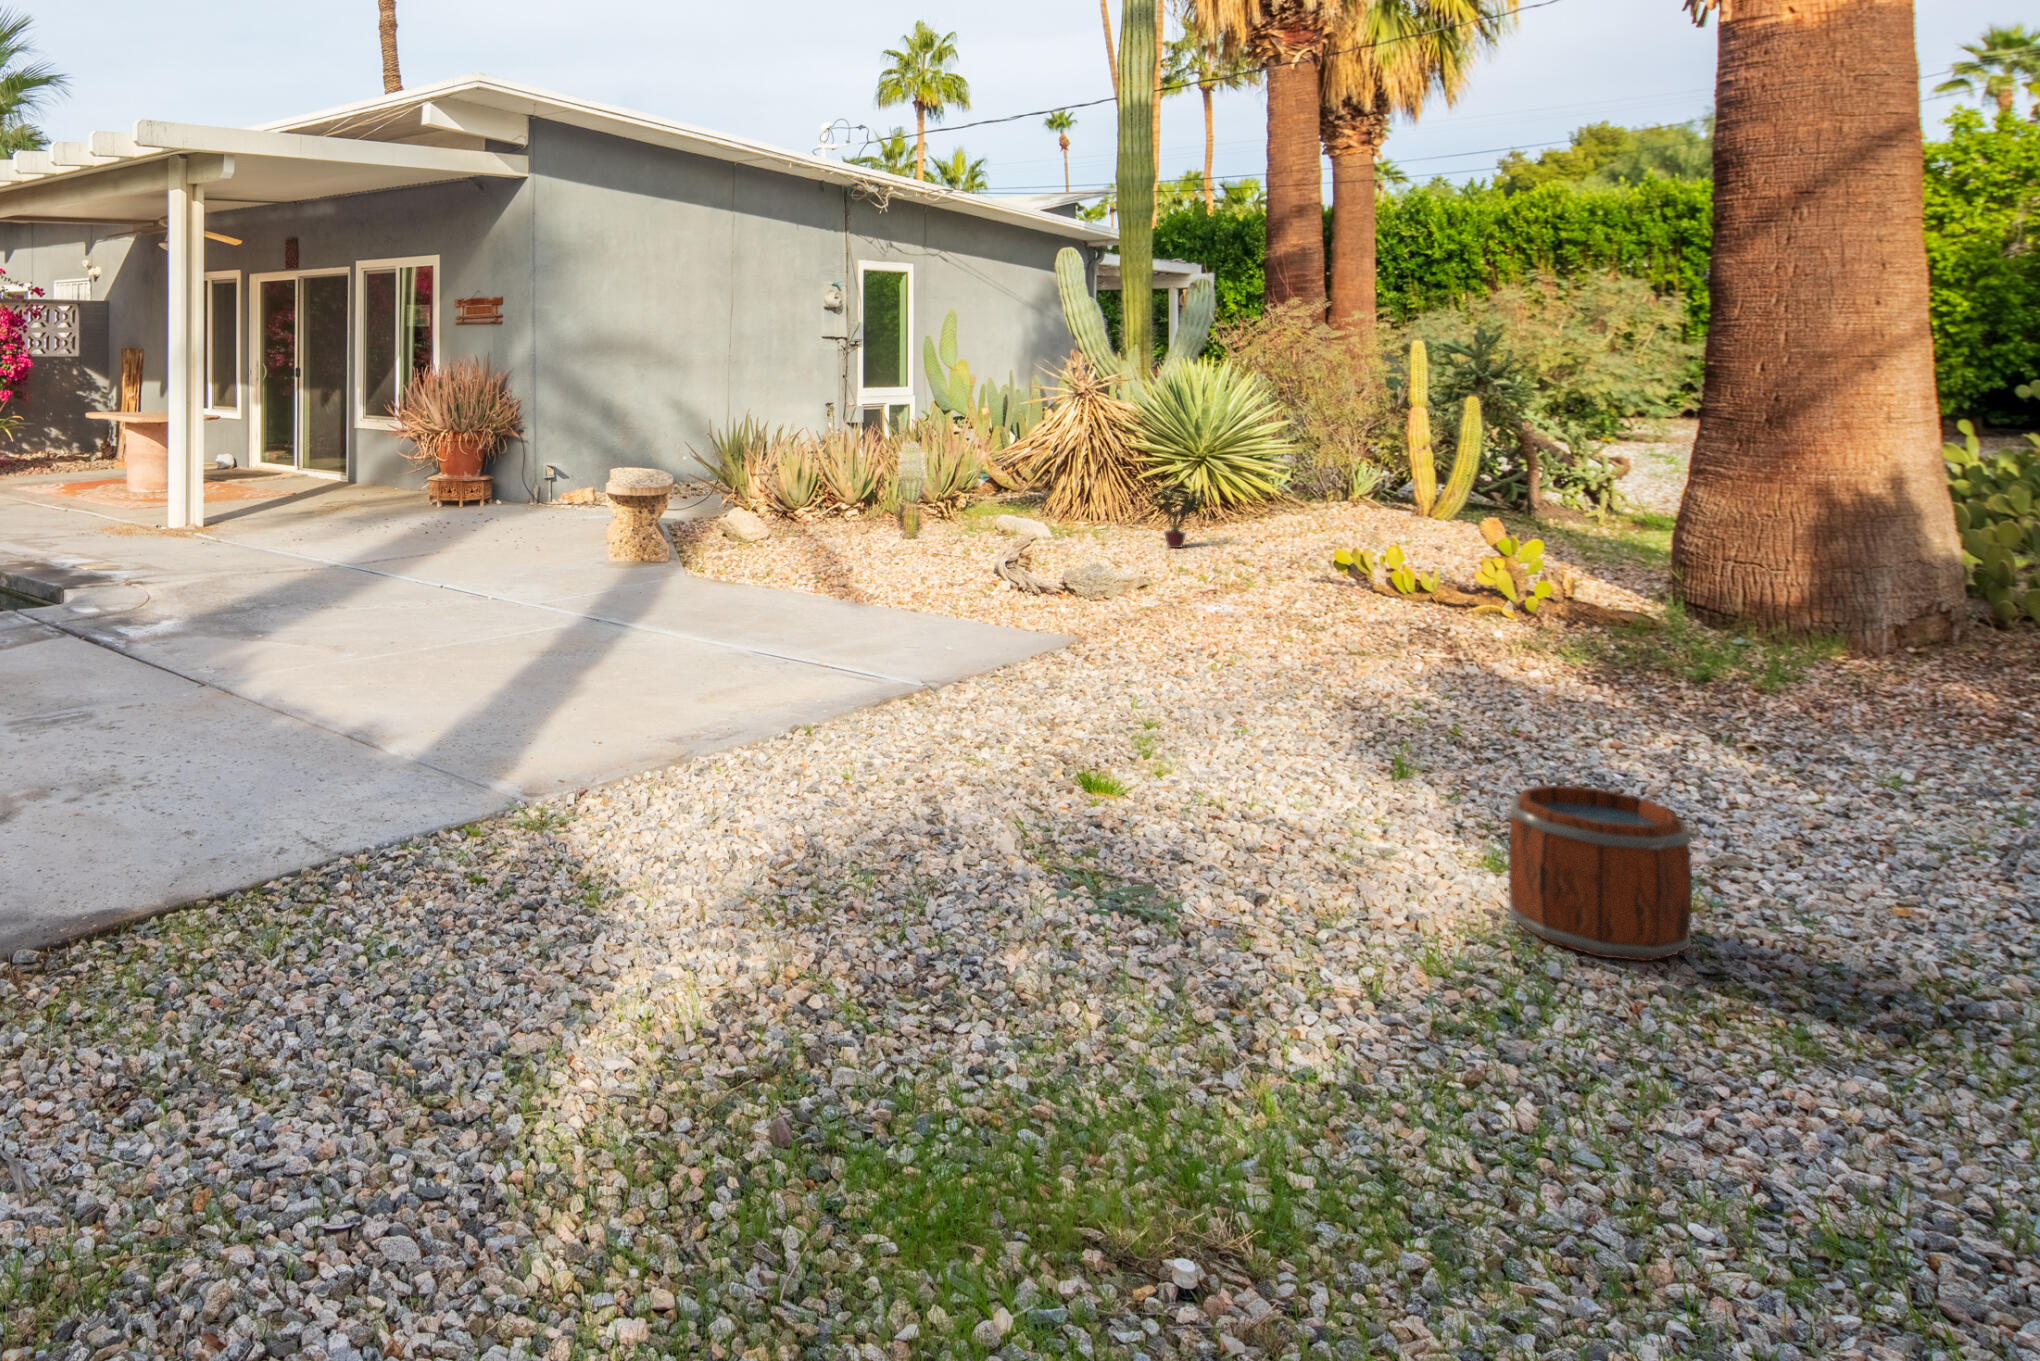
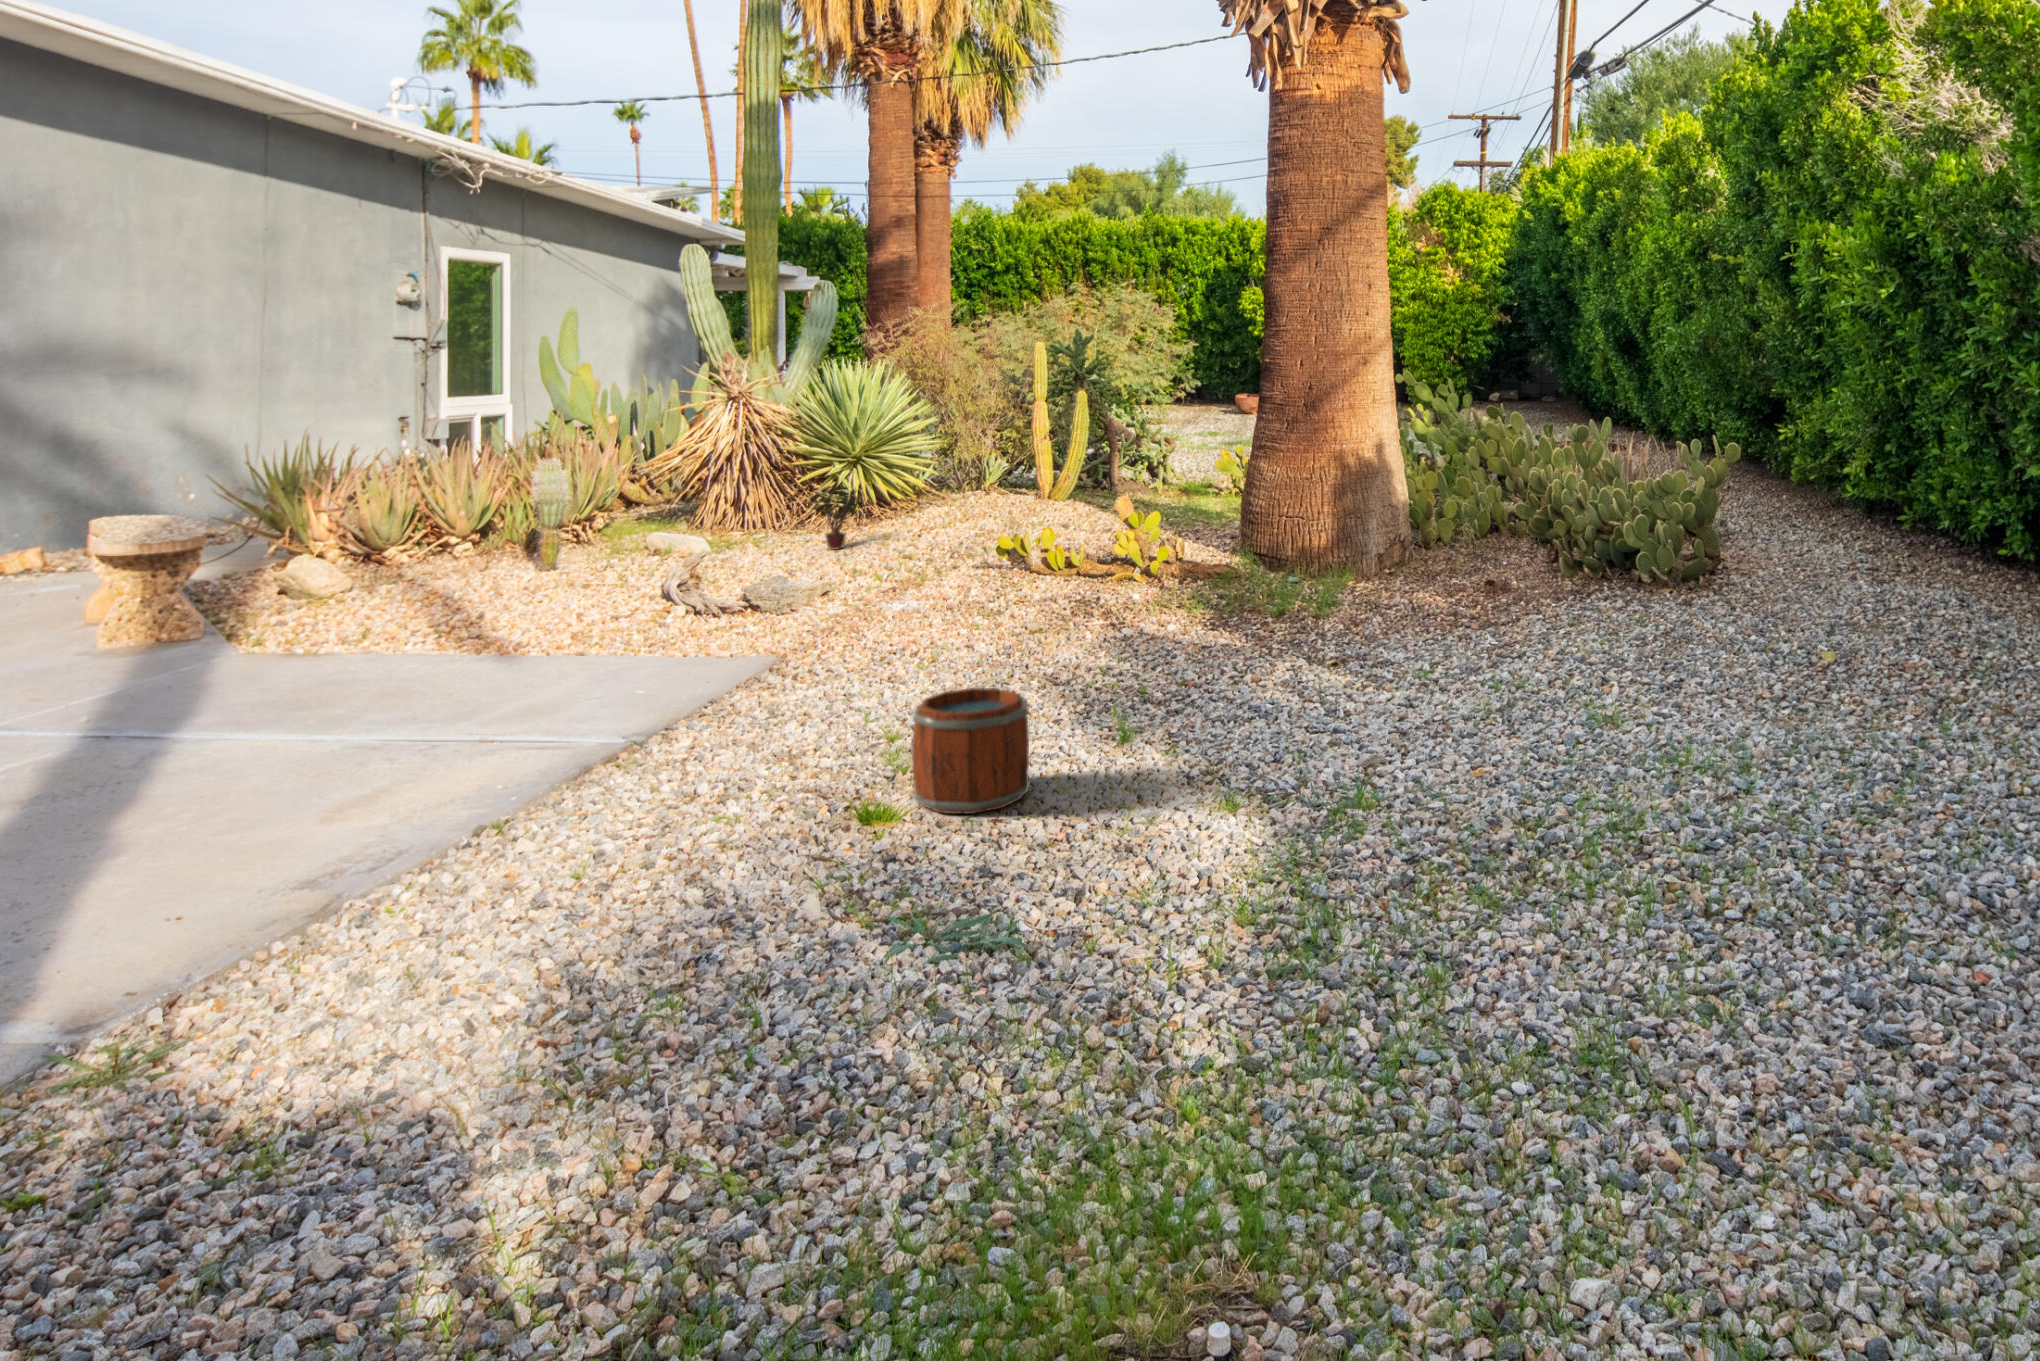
bucket: present [1509,785,1692,961] -> present [912,688,1029,814]

